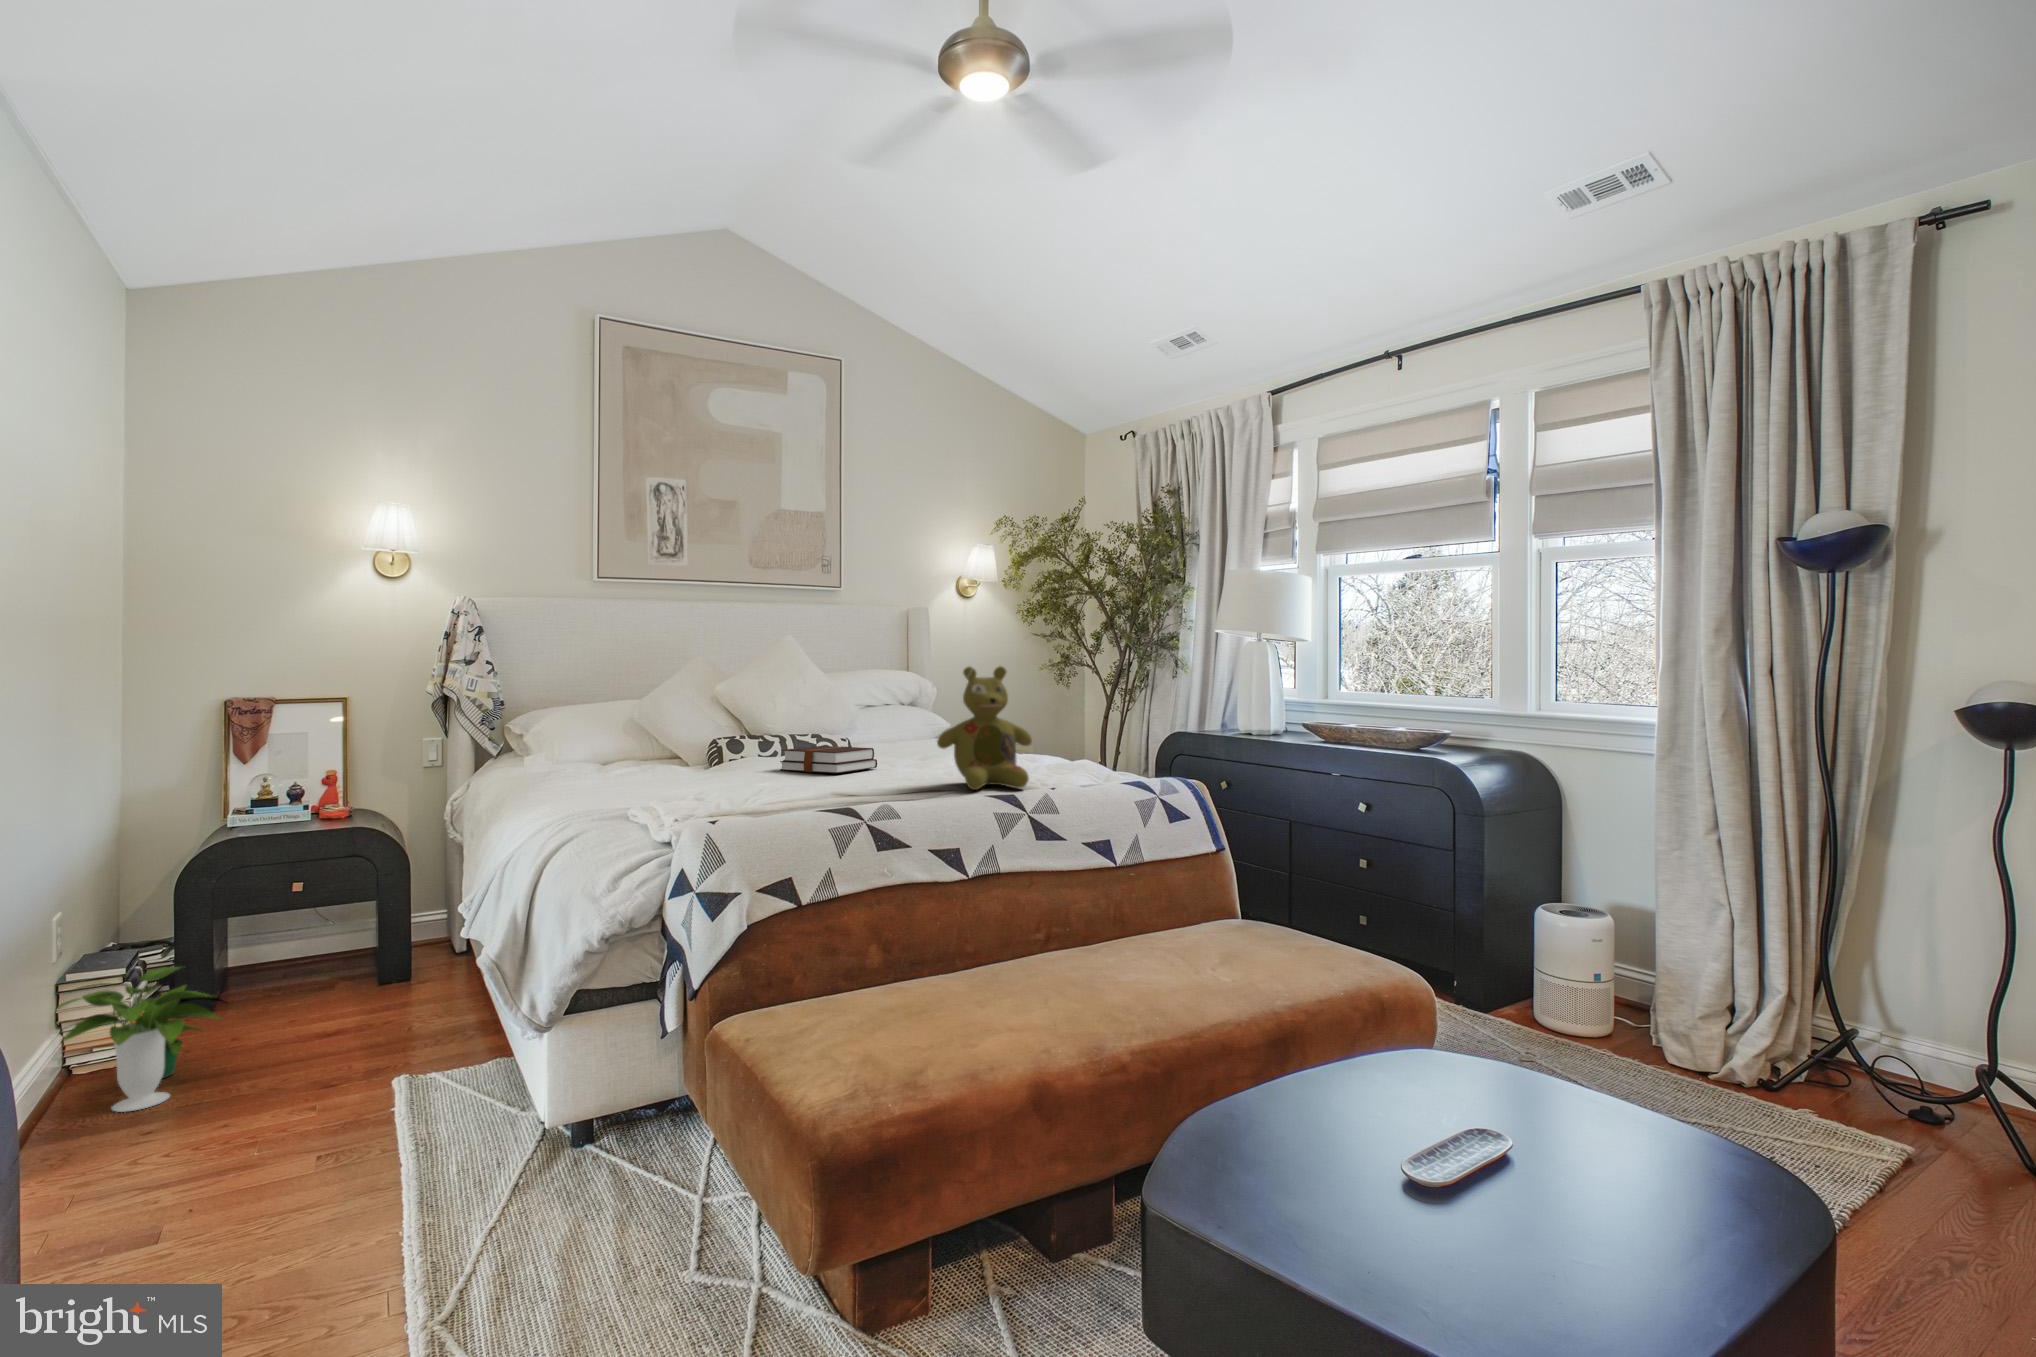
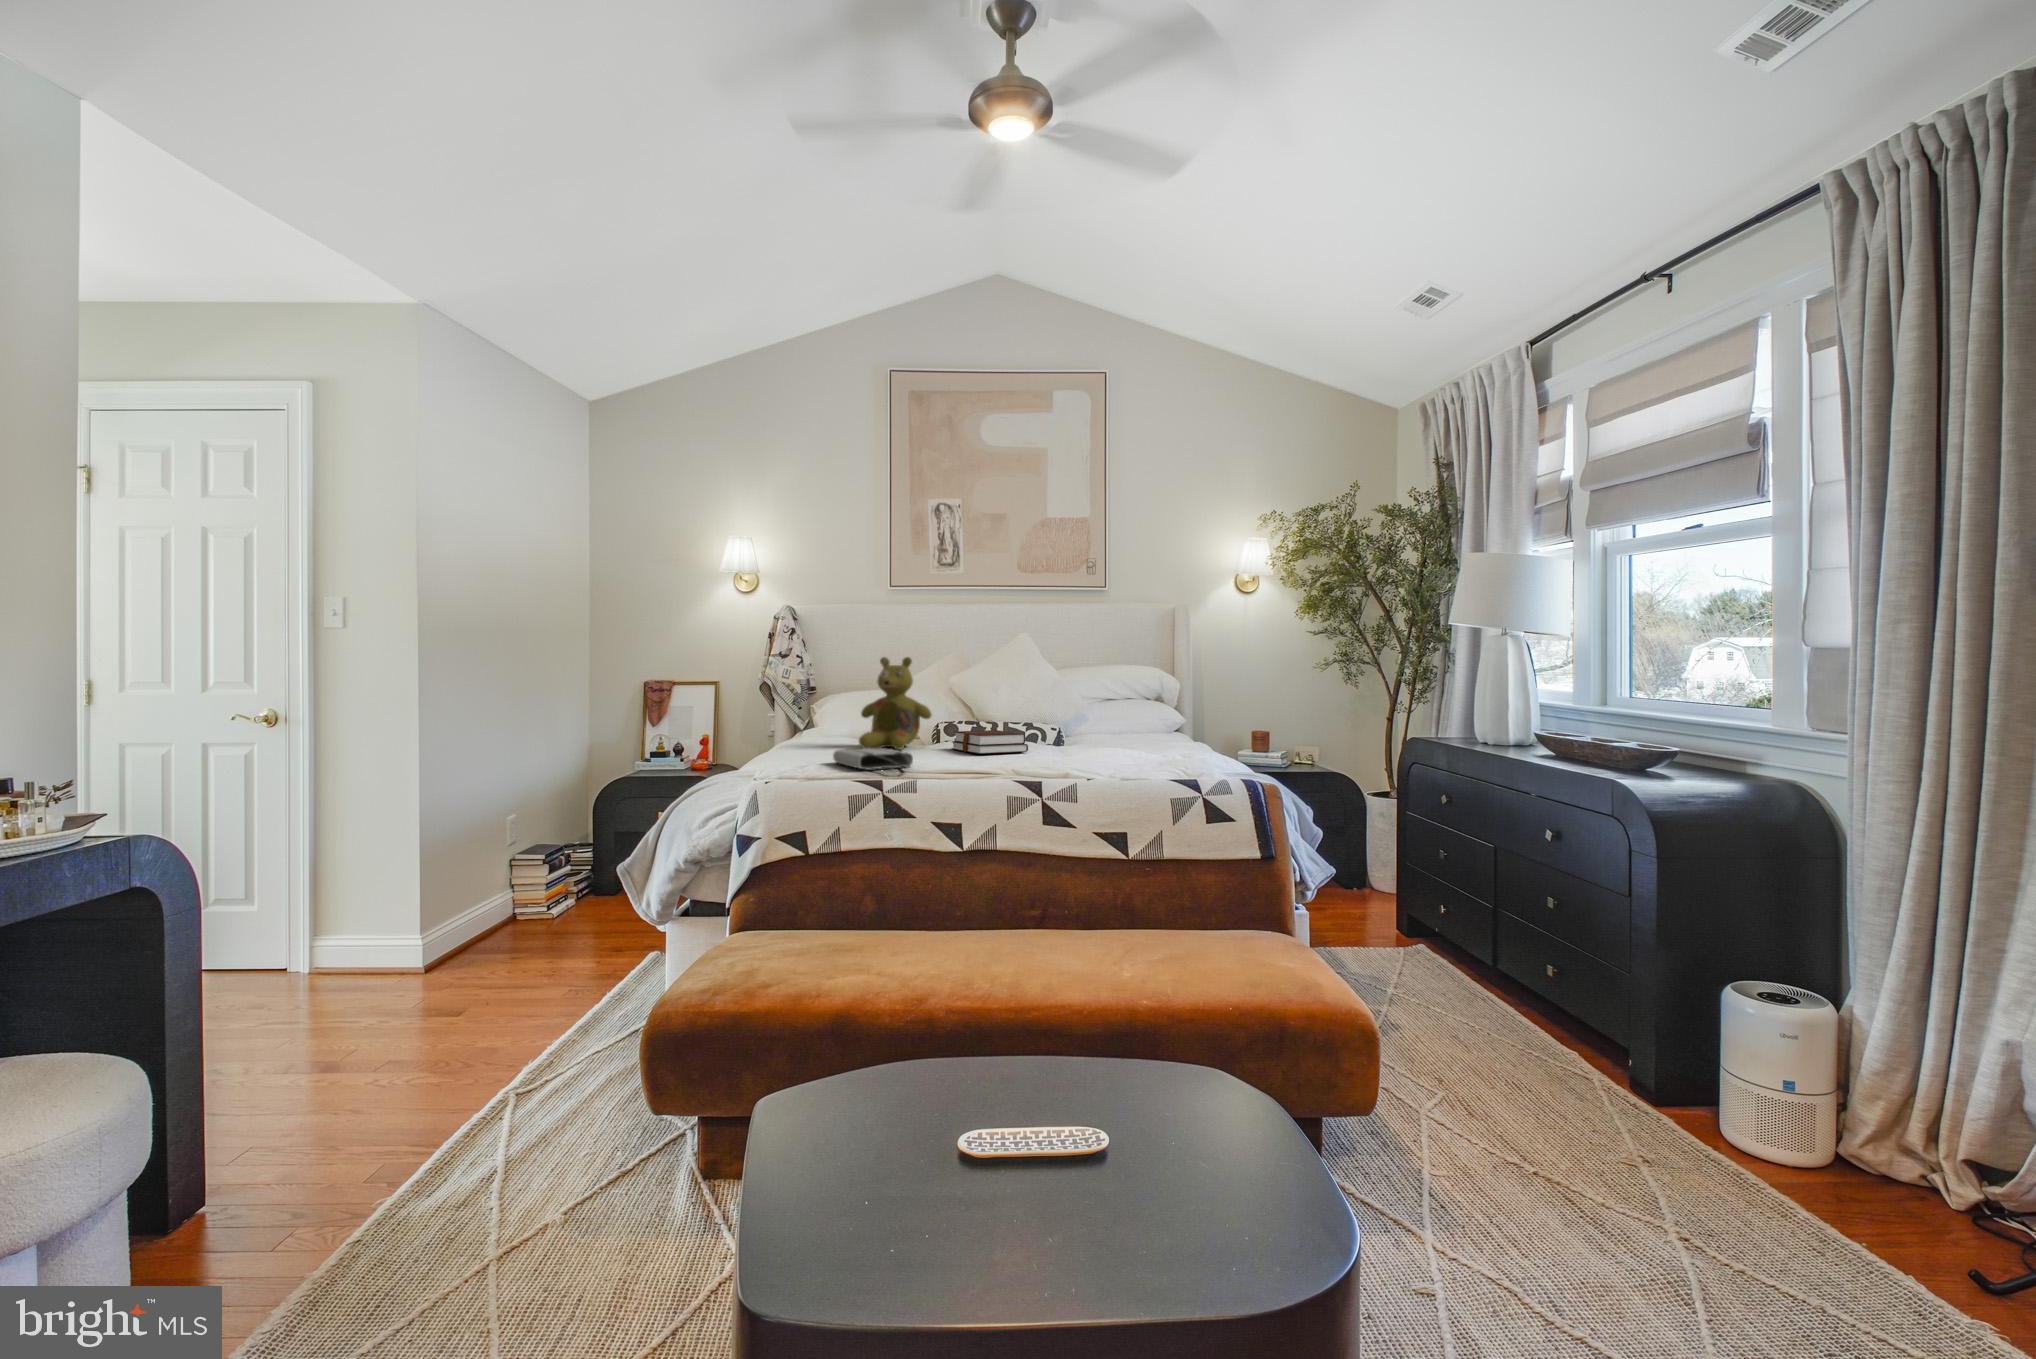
stuffed bear: present [937,666,1032,790] -> present [859,657,932,750]
tote bag: none [698,774,836,800] -> present [833,748,913,770]
potted plant: present [57,967,227,1112] -> none [482,855,583,944]

